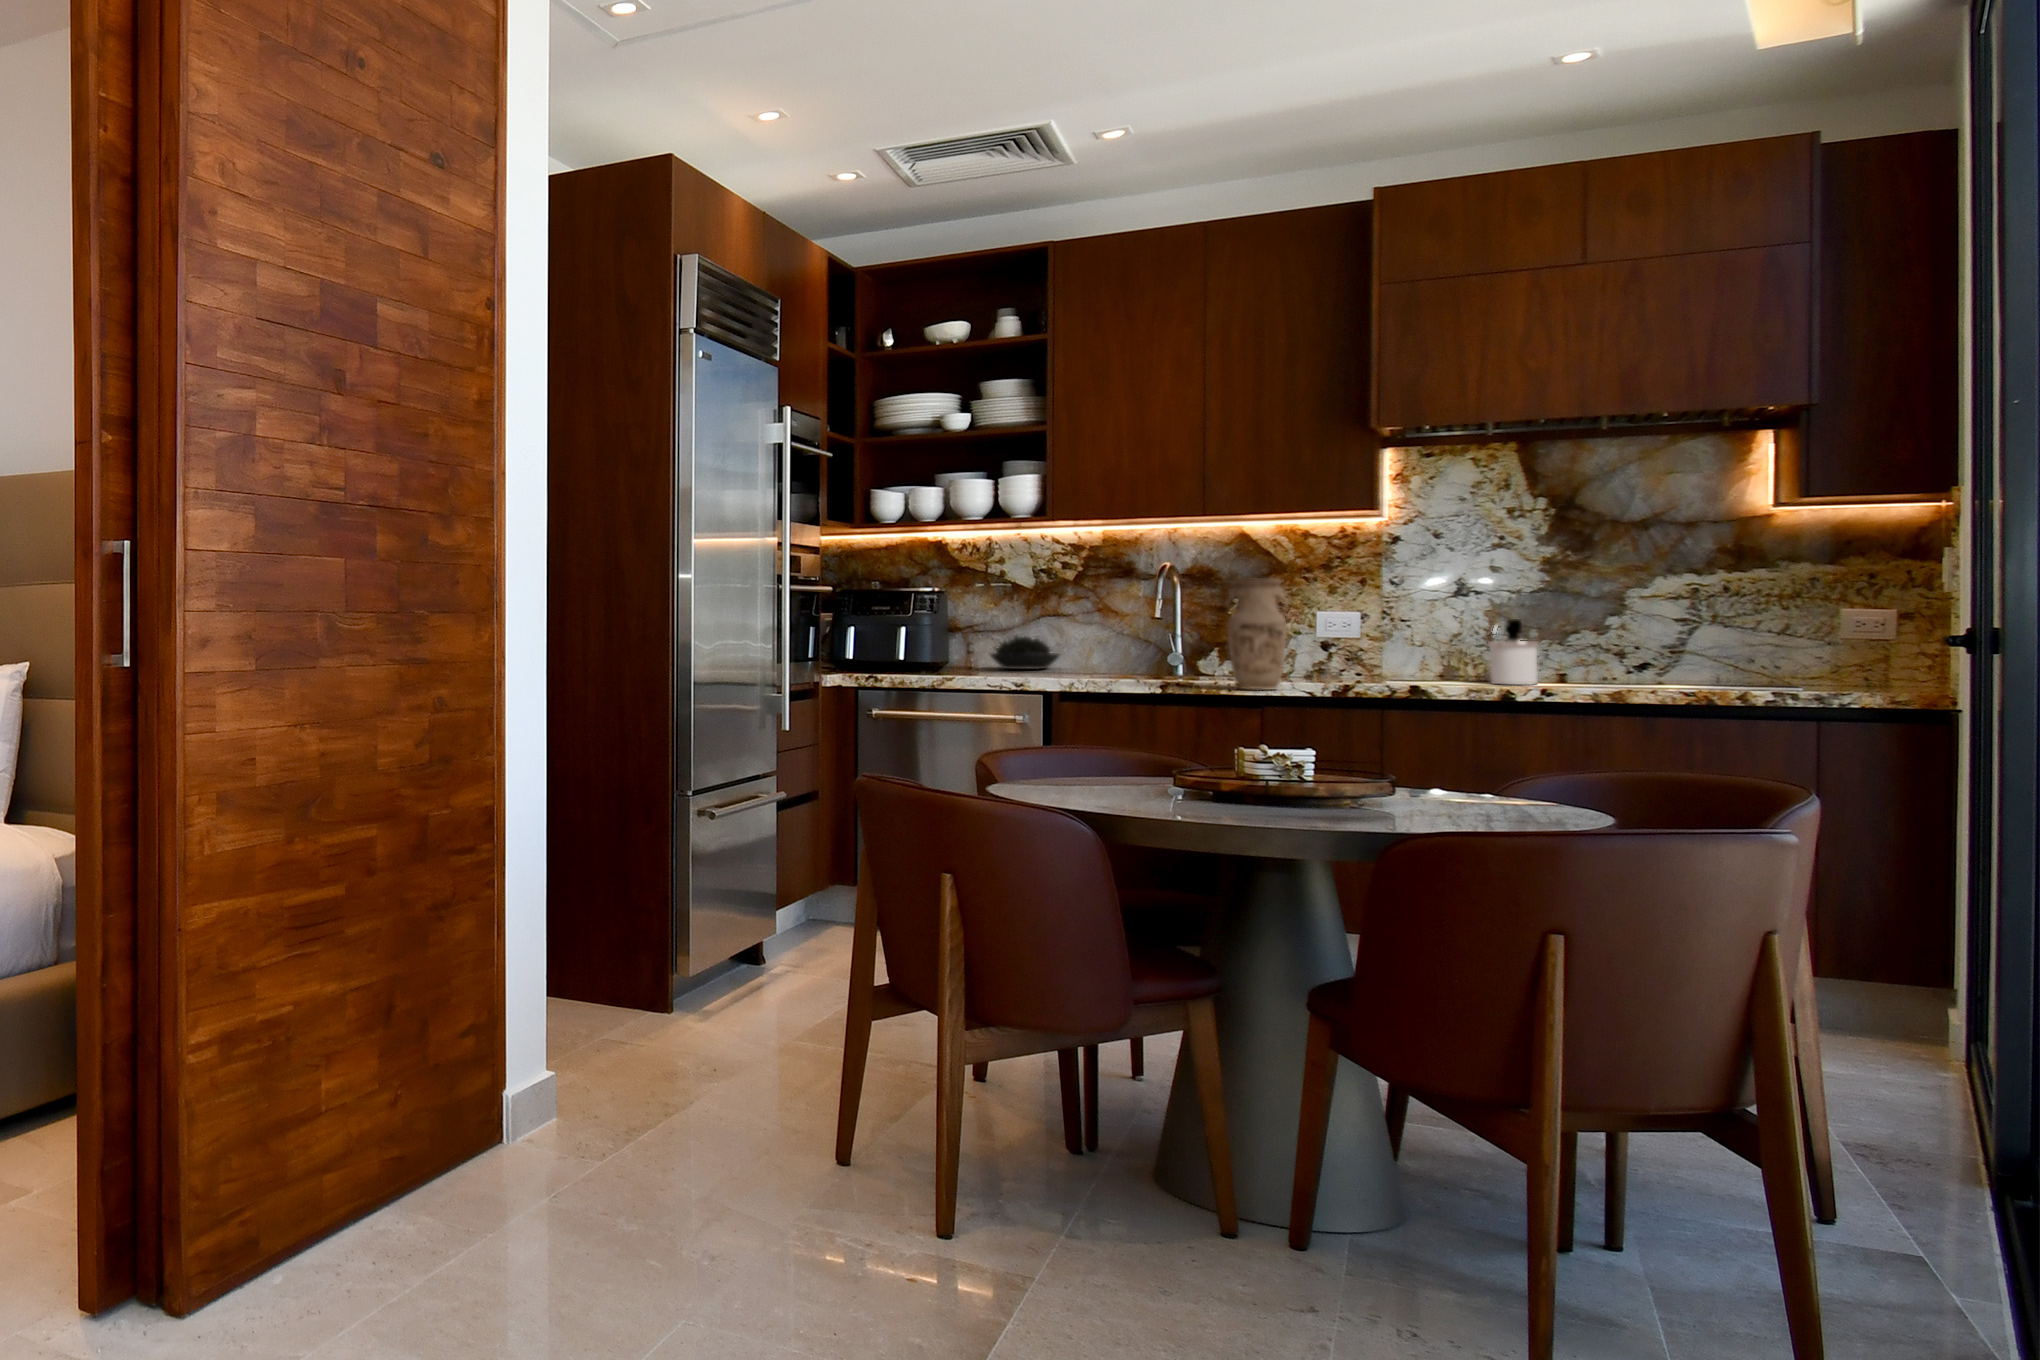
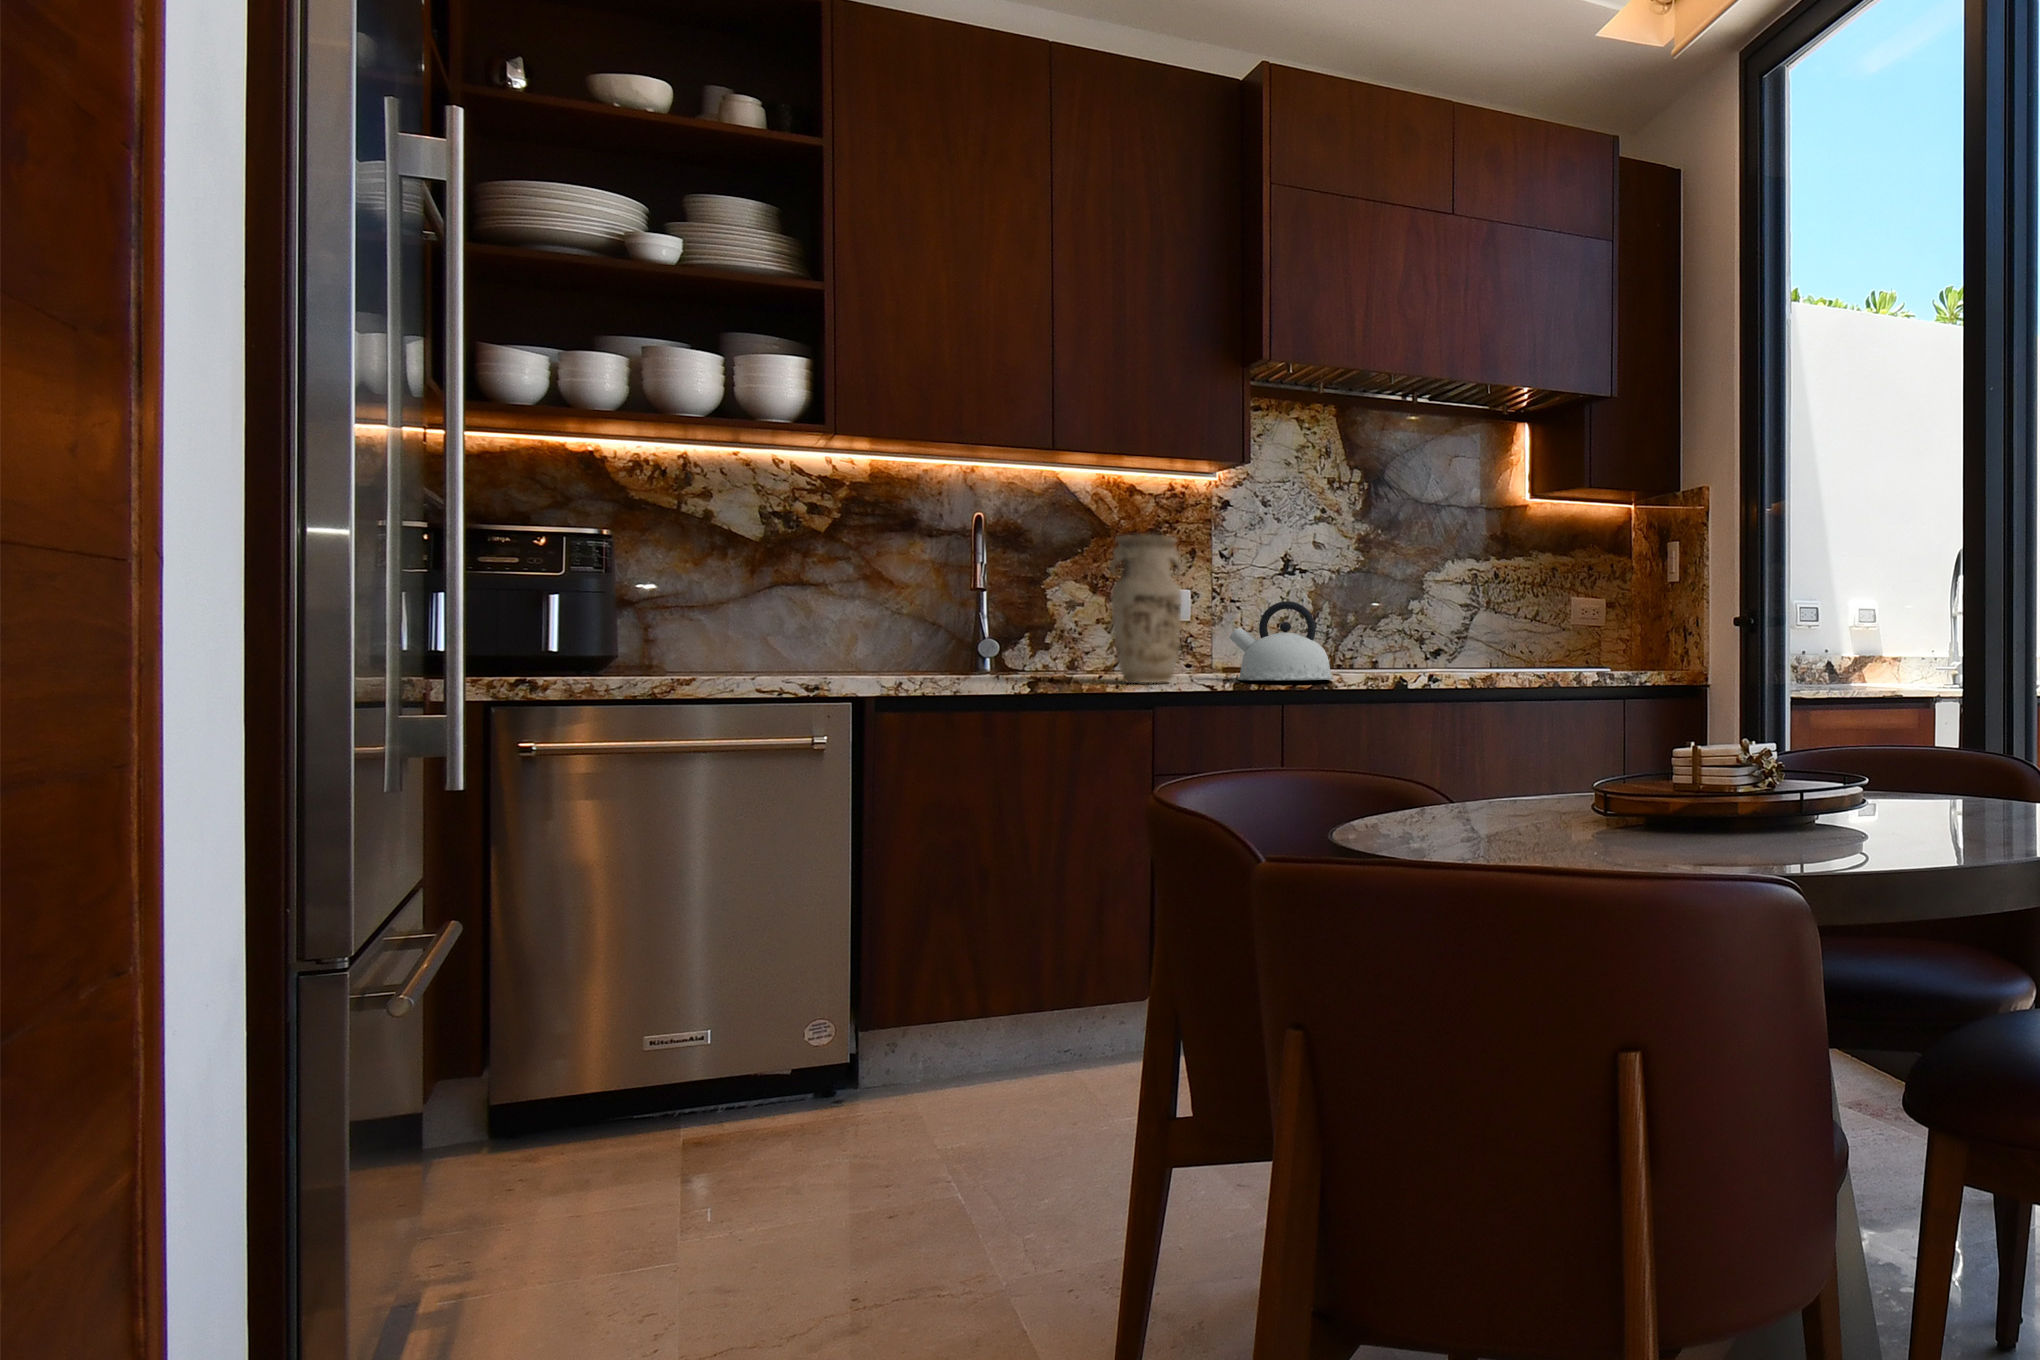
soap dispenser: present [1489,619,1539,685] -> none [1351,599,1396,671]
kettle: none [1336,625,1430,691] -> present [1229,601,1333,680]
succulent plant: present [990,636,1059,669] -> none [689,610,809,663]

